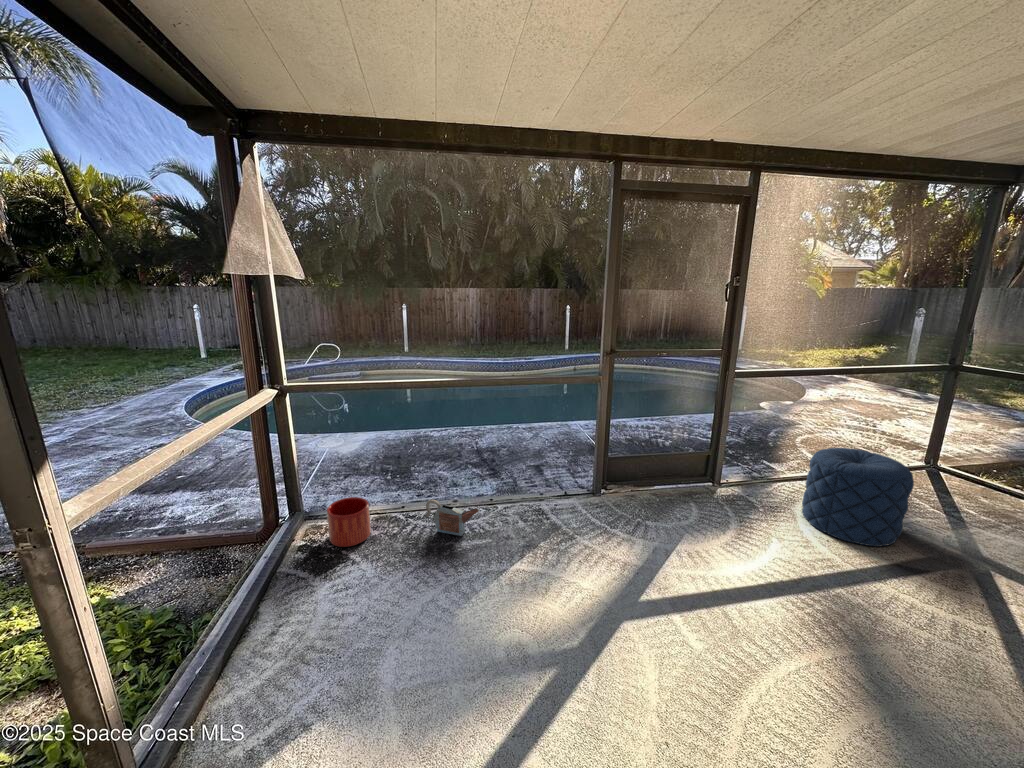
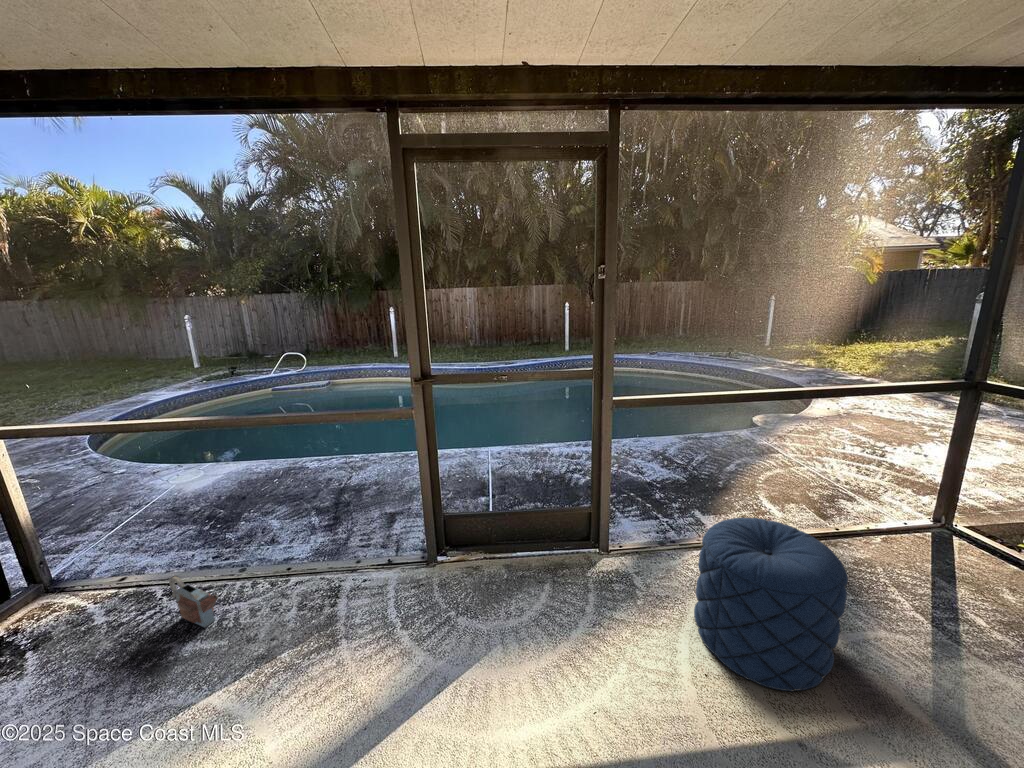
planter: present [327,497,371,547] -> none [25,568,108,639]

